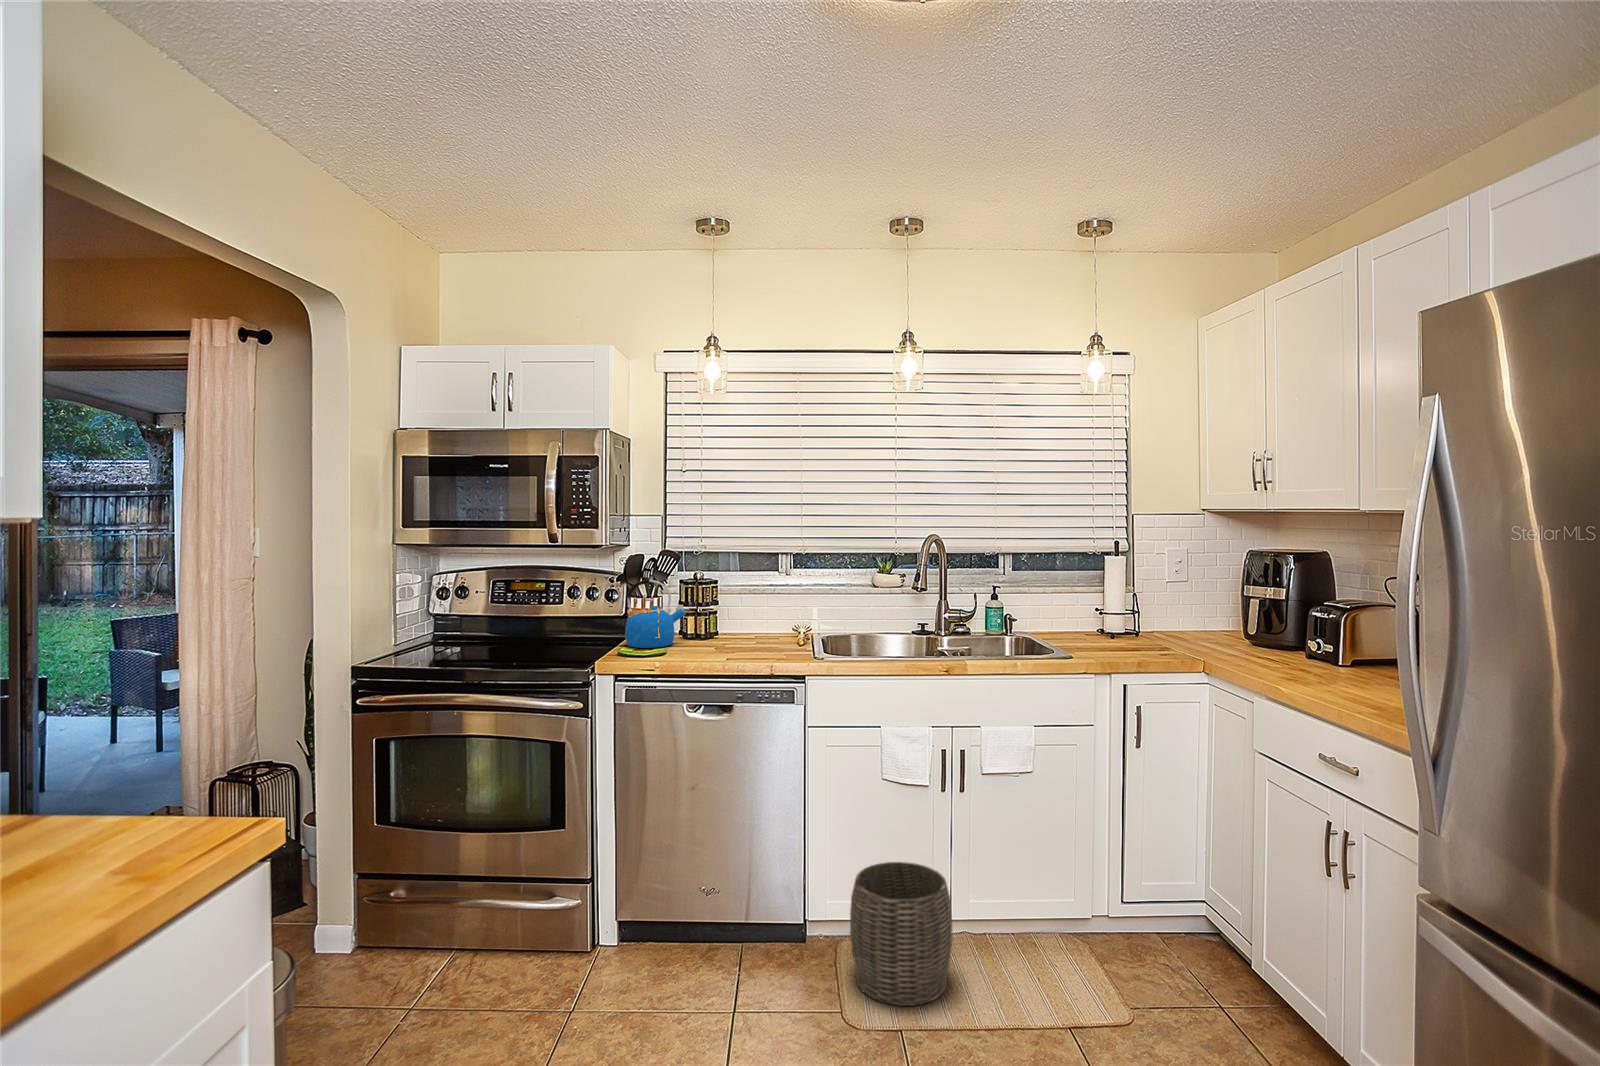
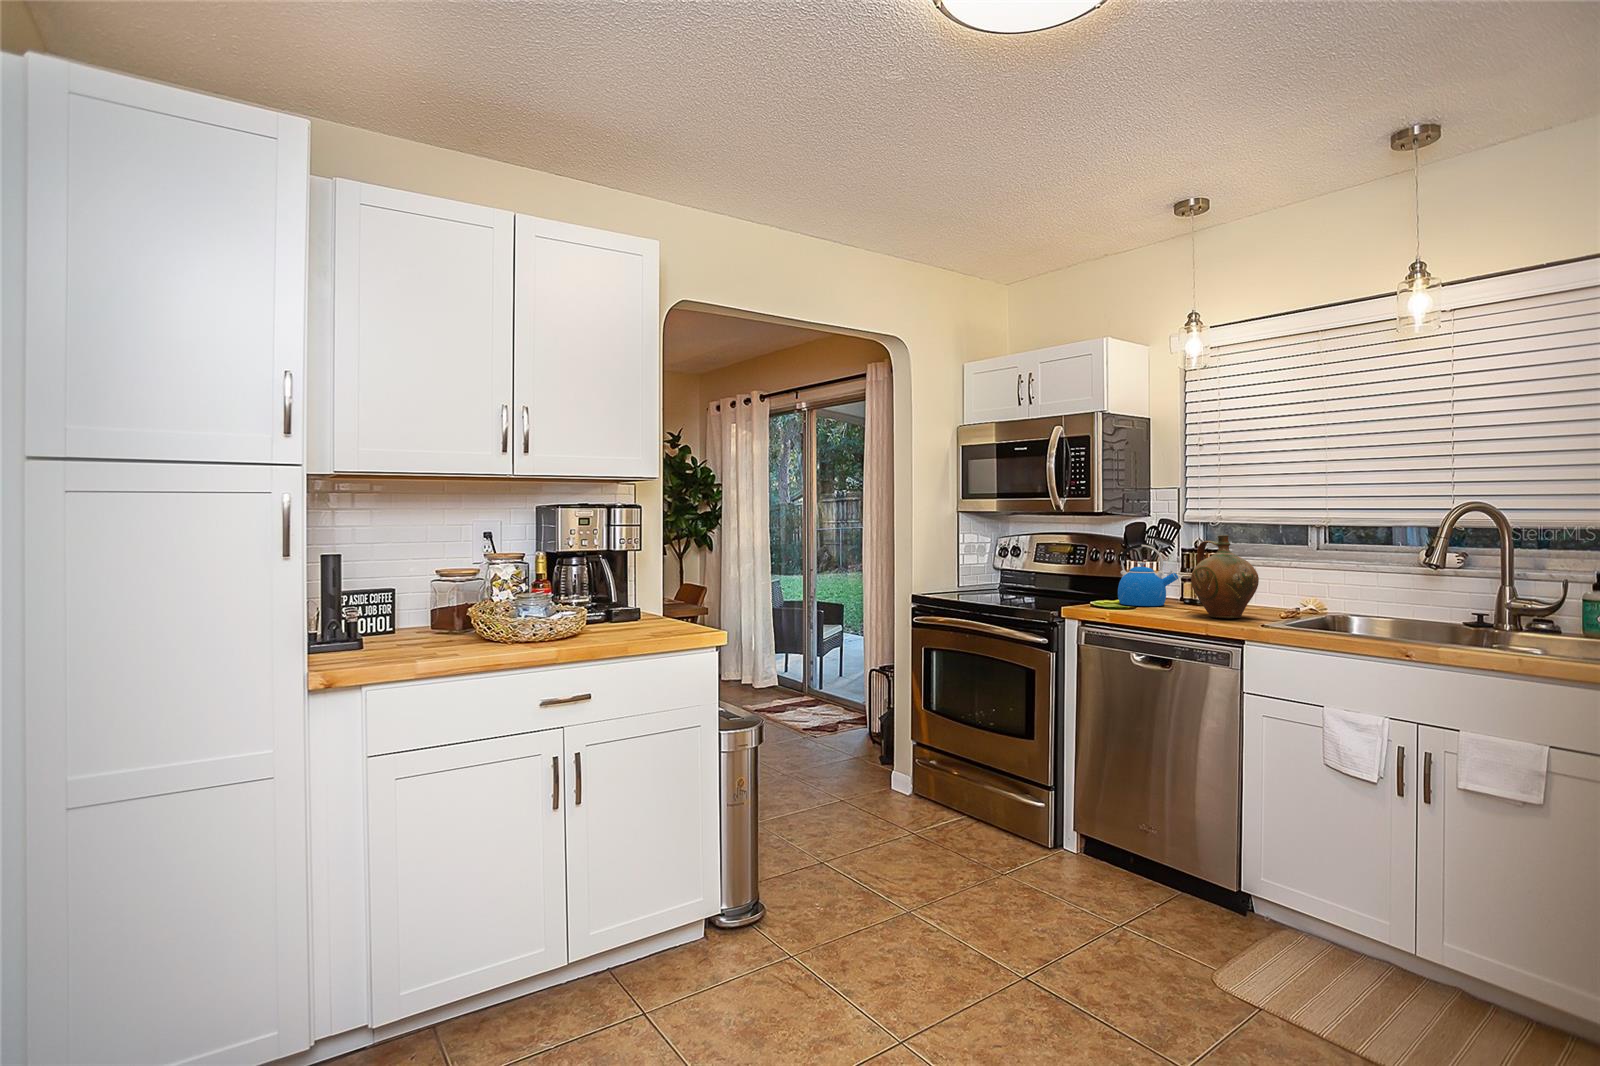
ceramic jug: none [725,569,786,653] -> present [1191,535,1259,619]
woven basket: present [850,862,952,1006] -> none [1253,850,1381,1006]

